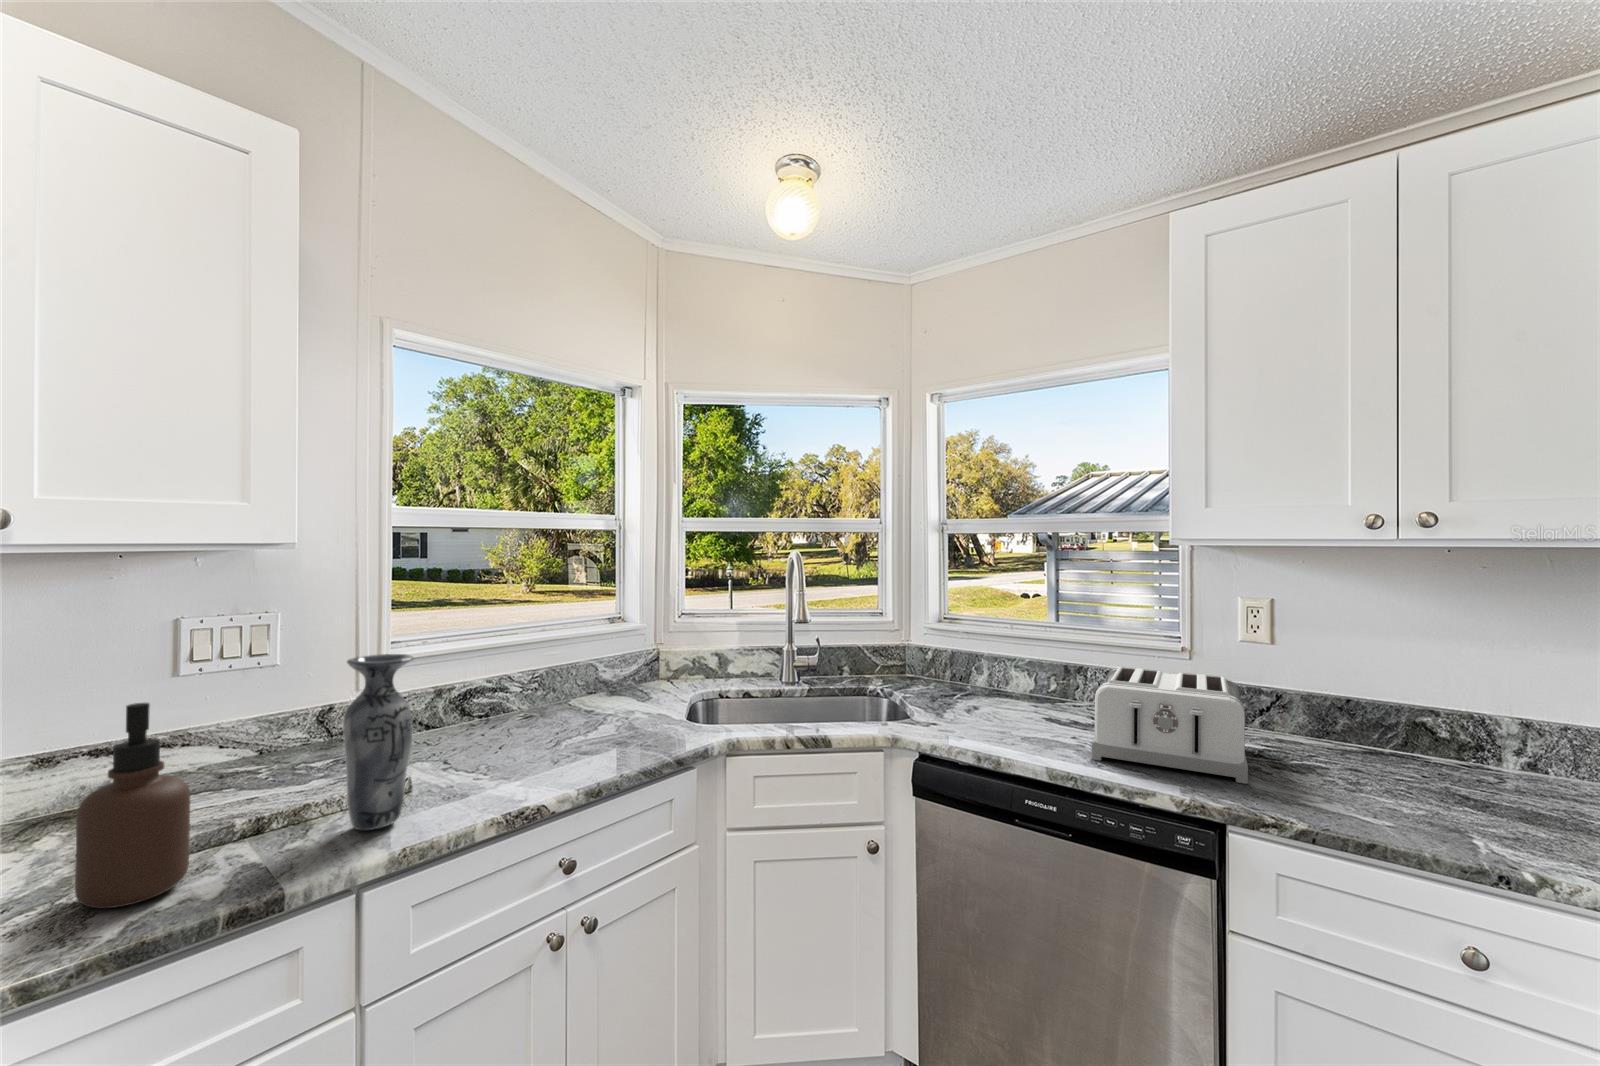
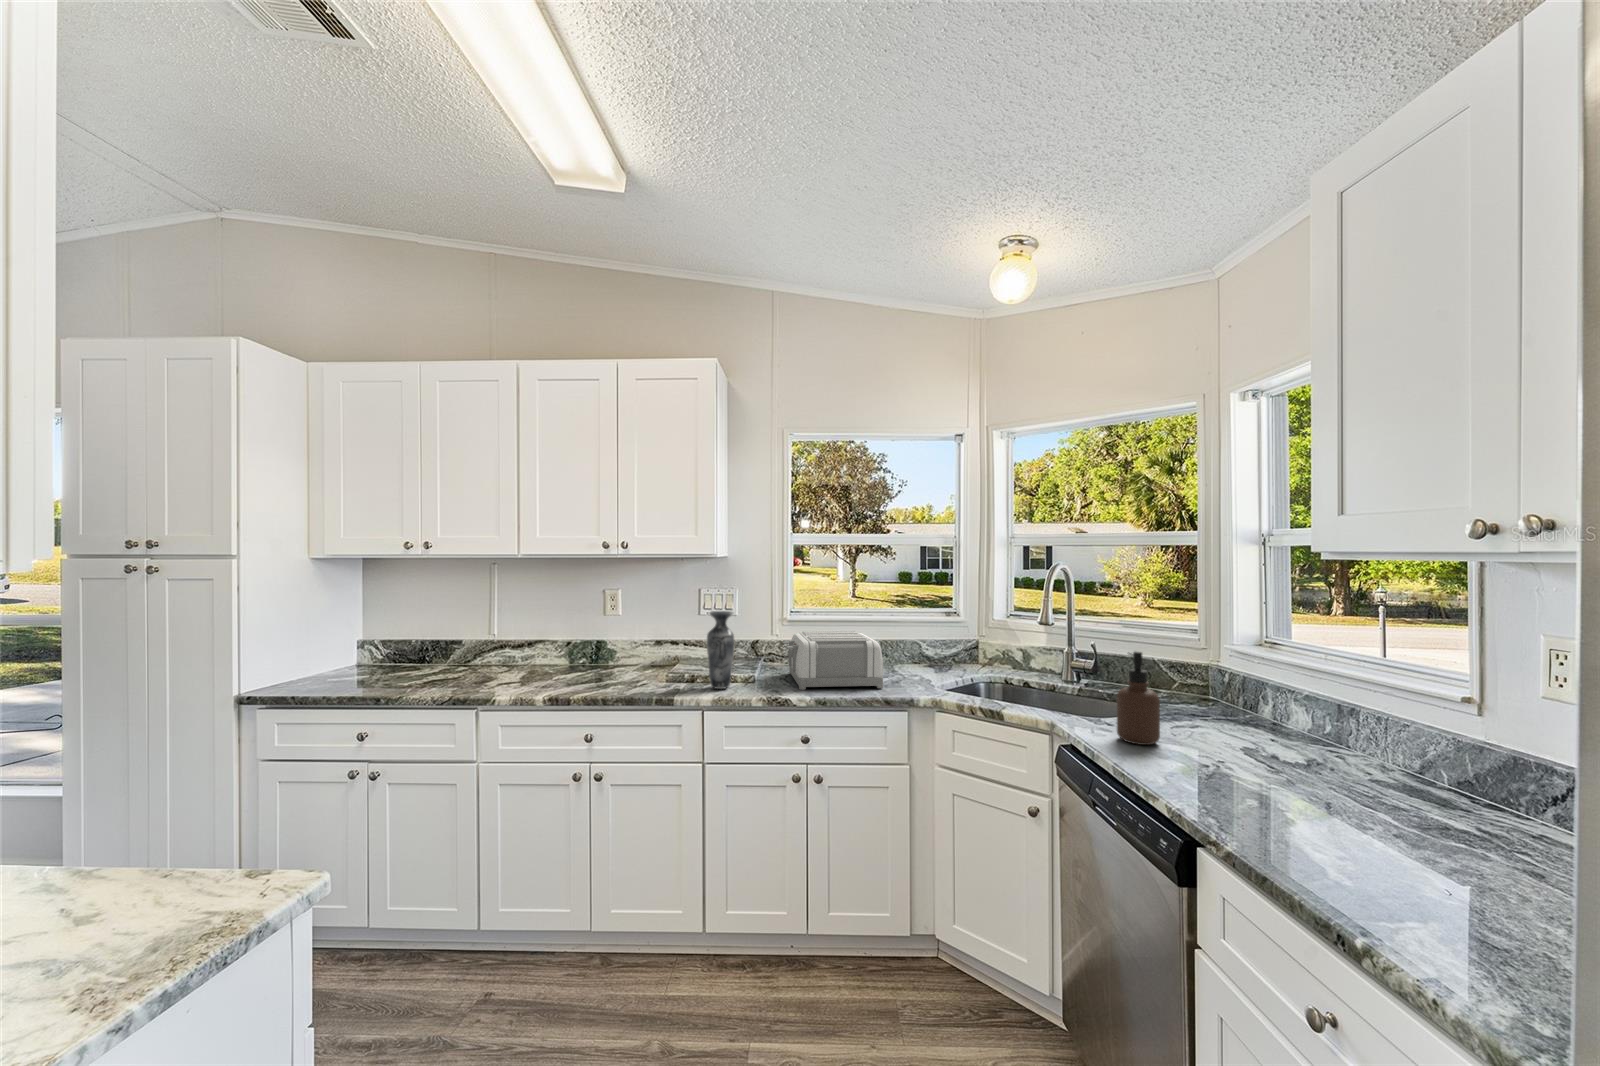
toaster: present [1091,667,1248,784] -> present [783,631,883,690]
soap dispenser: present [75,703,190,908] -> present [1117,651,1160,745]

